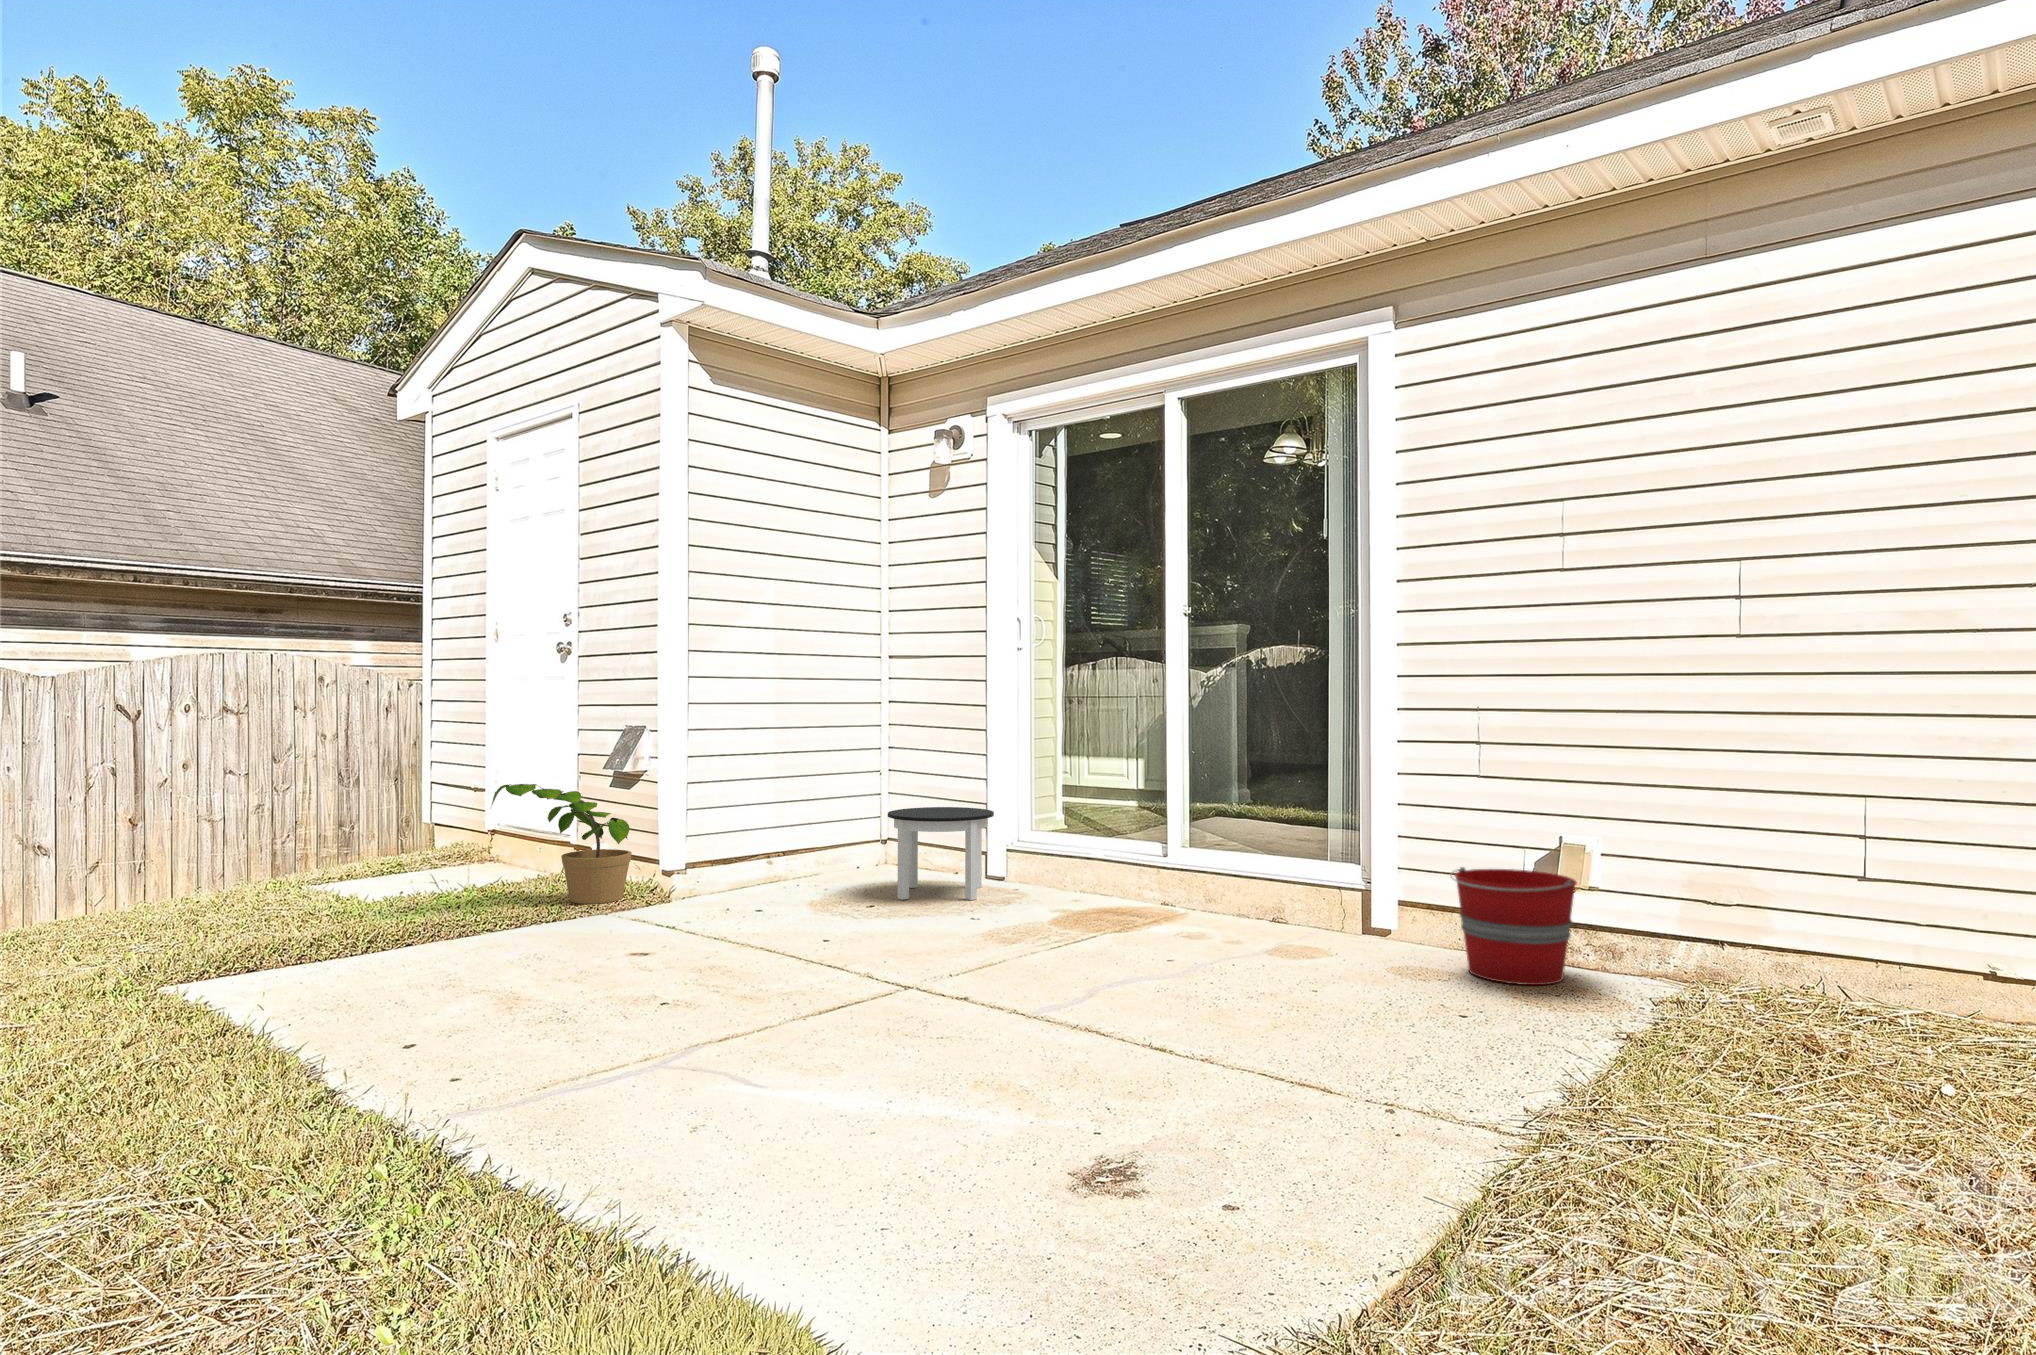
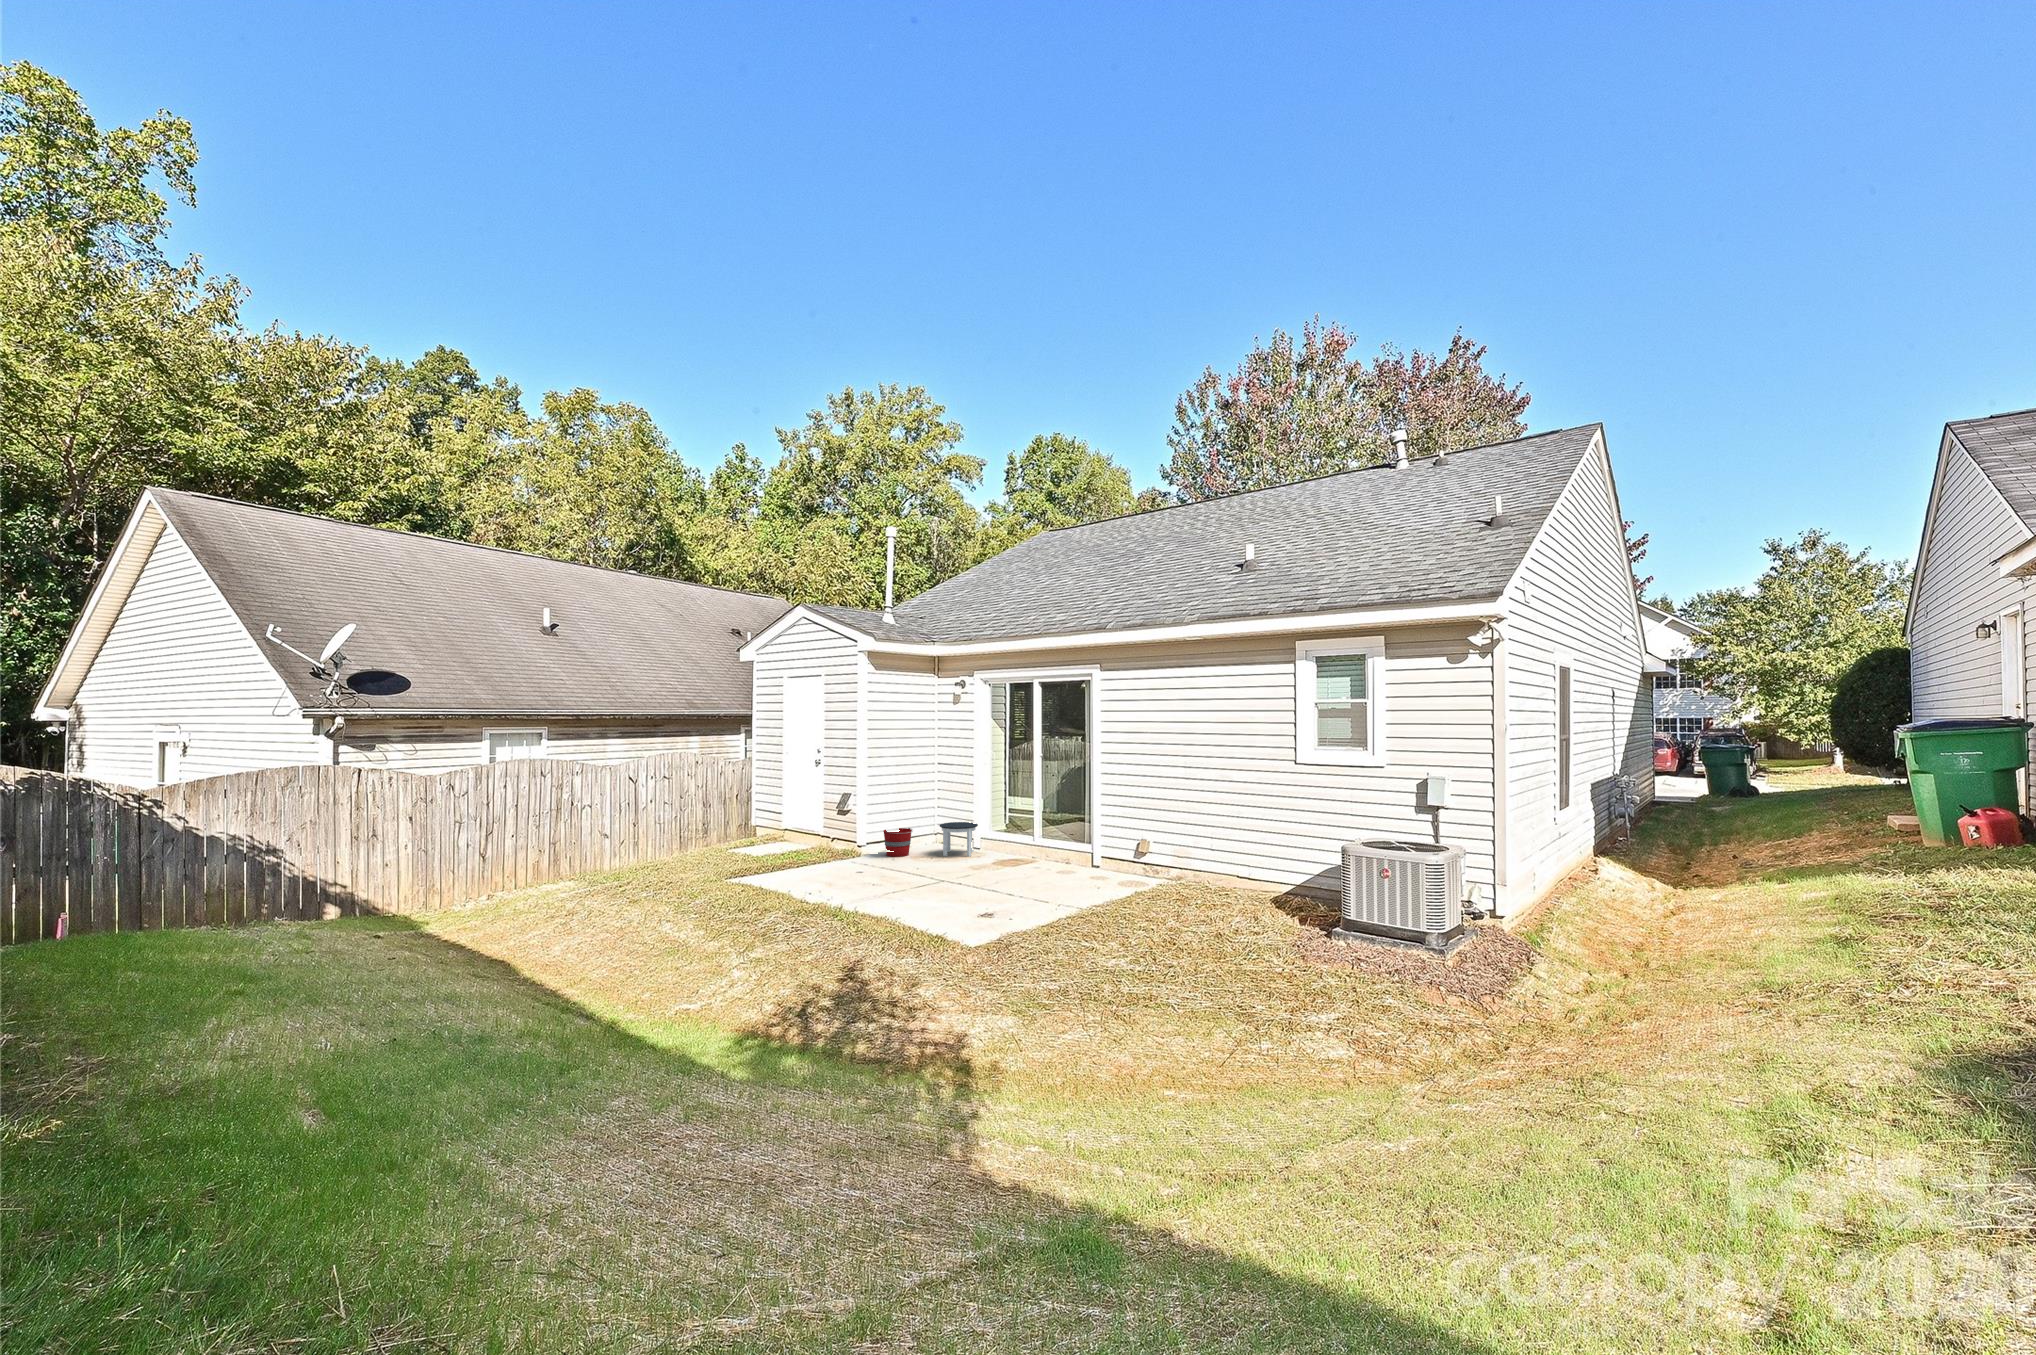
potted plant: present [492,784,632,904] -> none [803,816,849,858]
bucket: present [1450,867,1577,985] -> present [883,828,912,857]

